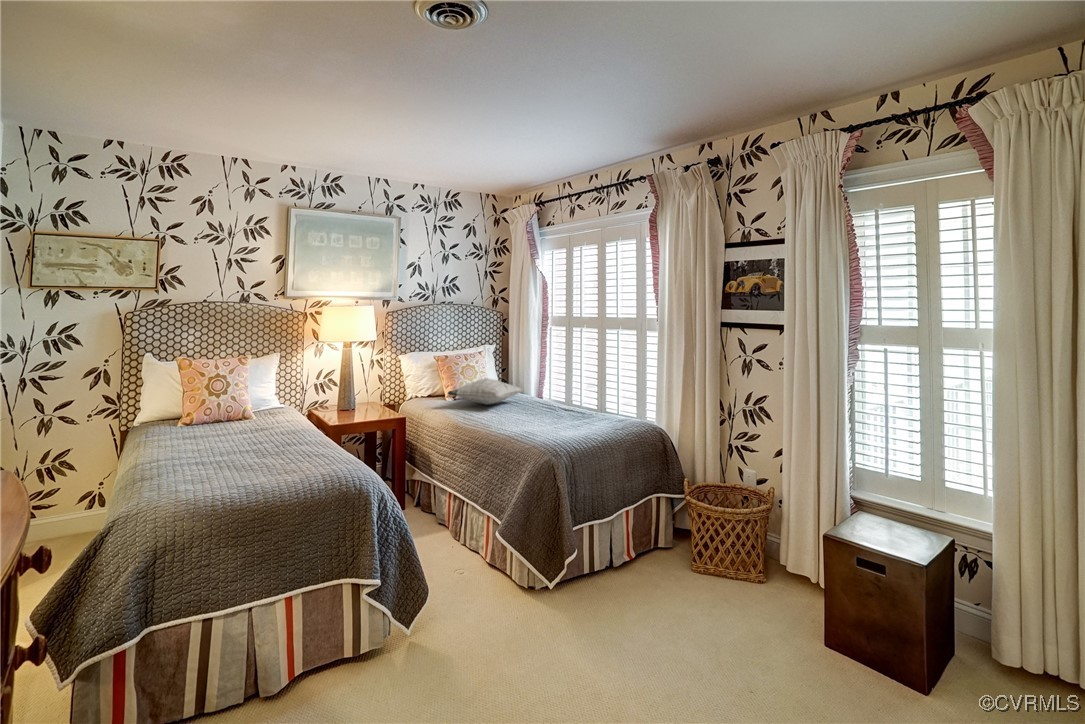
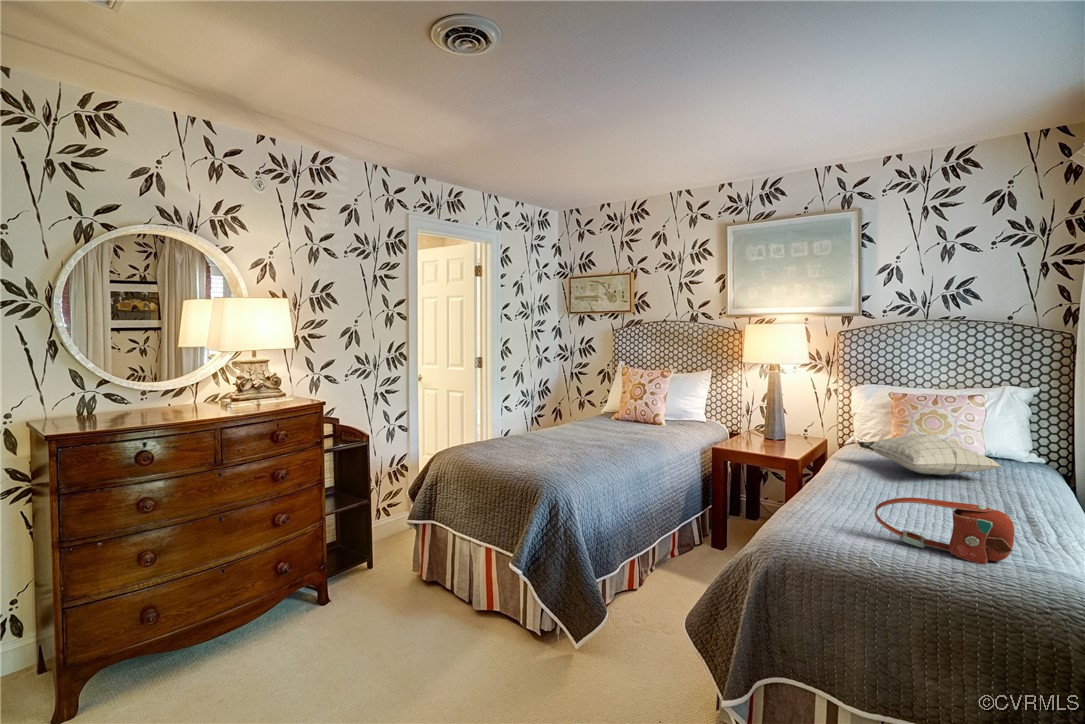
handbag: none [538,401,598,434] -> present [875,497,1014,564]

